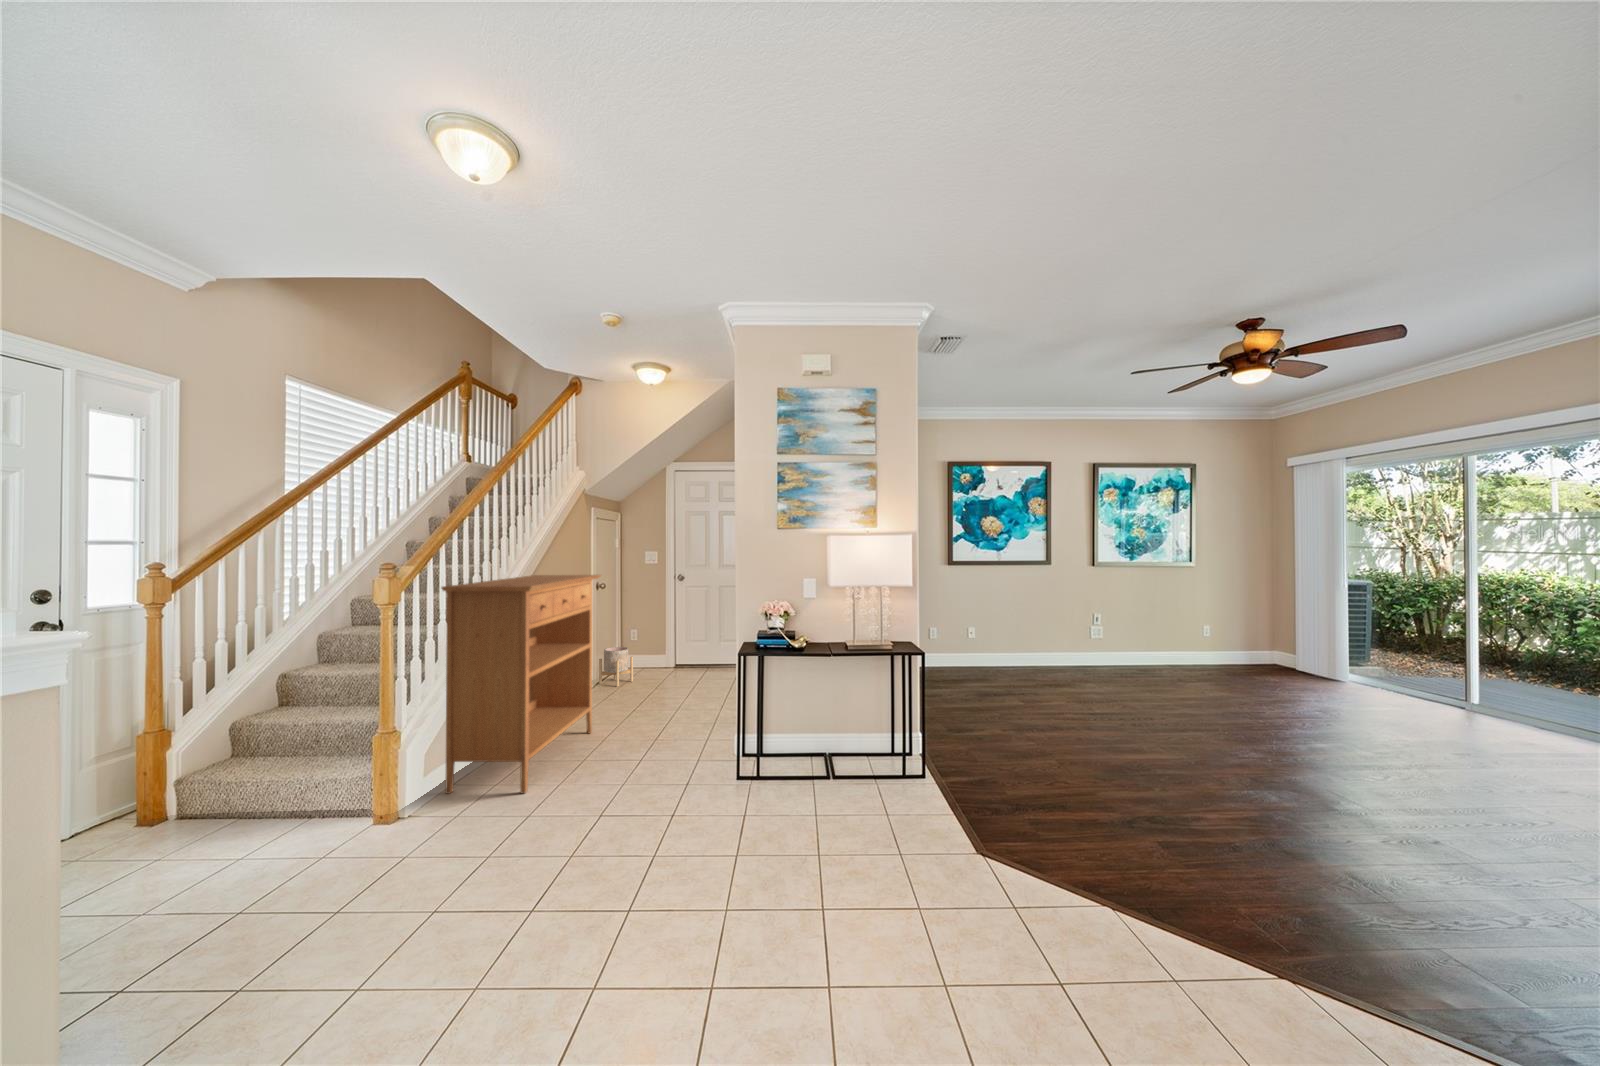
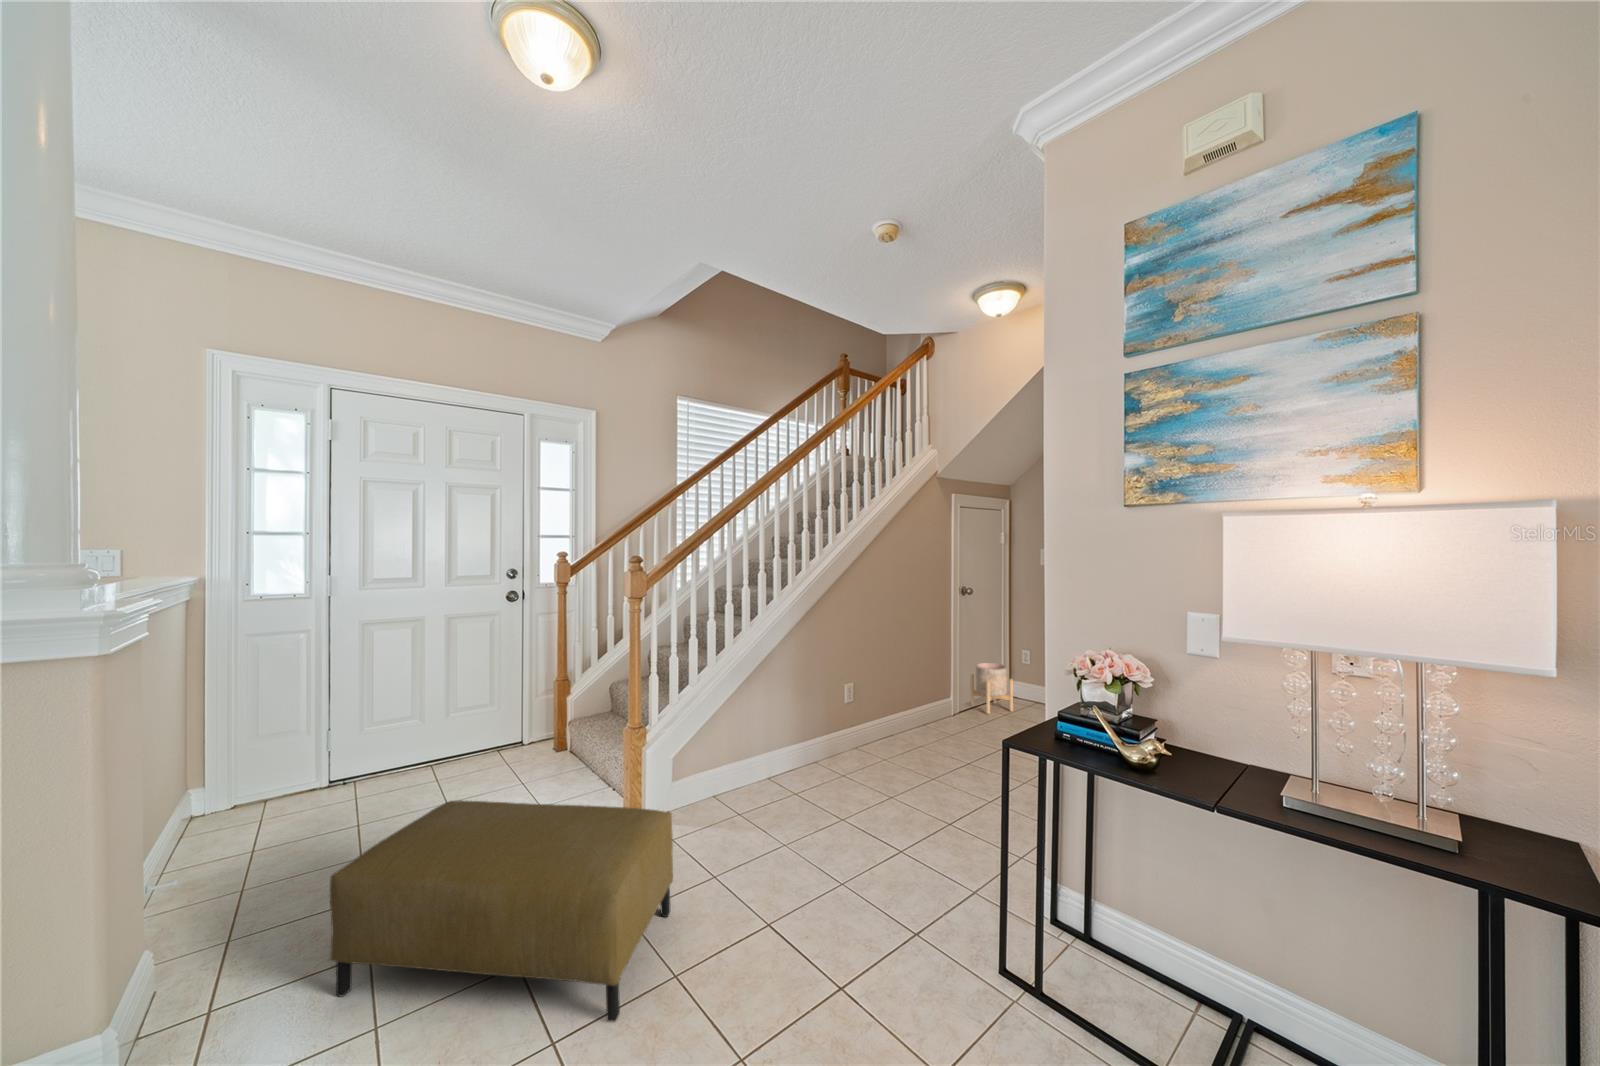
console table: present [442,575,601,794] -> none [693,571,909,836]
ottoman: none [250,763,565,1008] -> present [330,800,673,1022]

